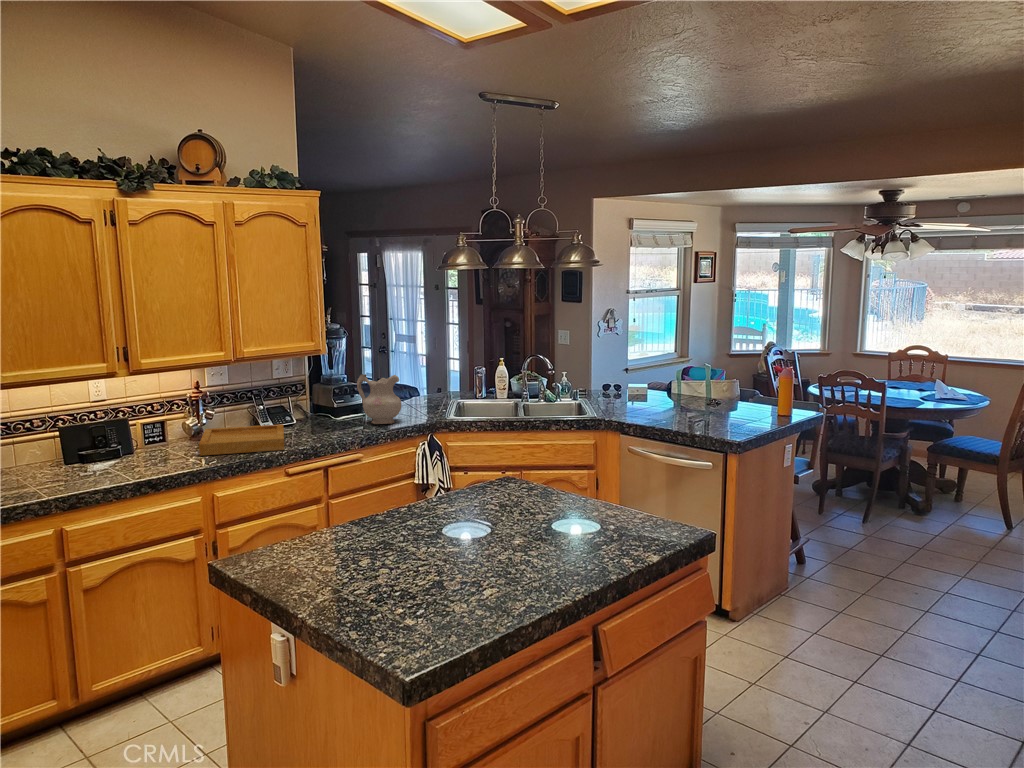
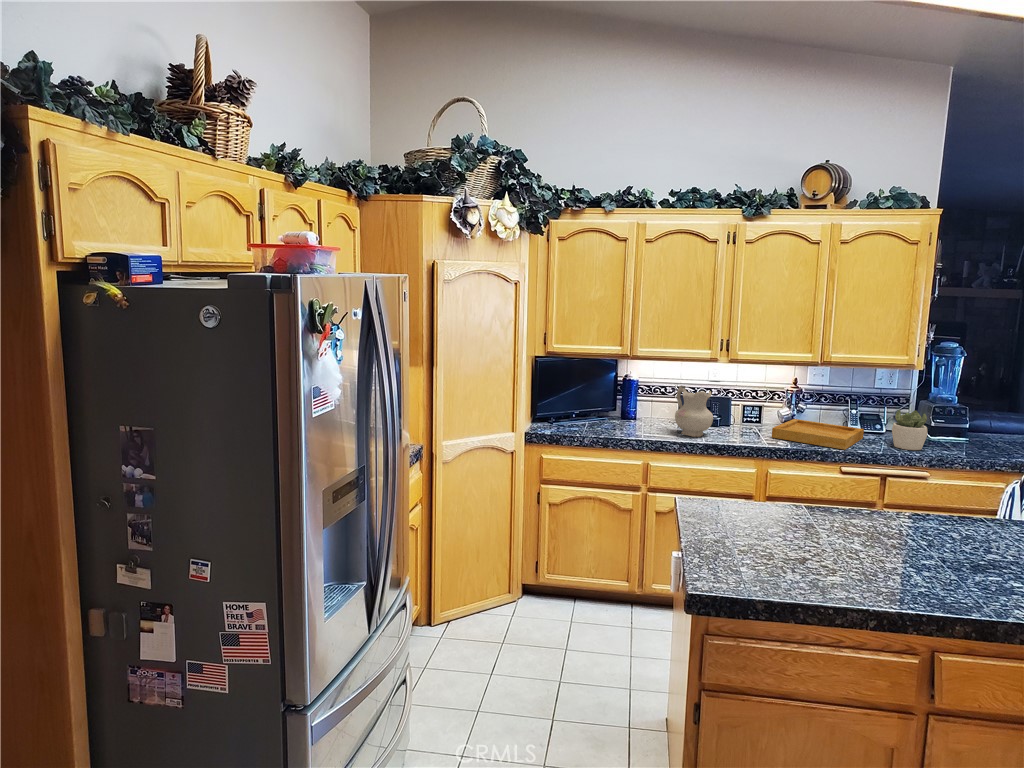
ceramic pitcher: present [357,374,401,424] -> present [675,385,713,437]
succulent plant: none [313,394,347,436] -> present [892,410,927,450]

